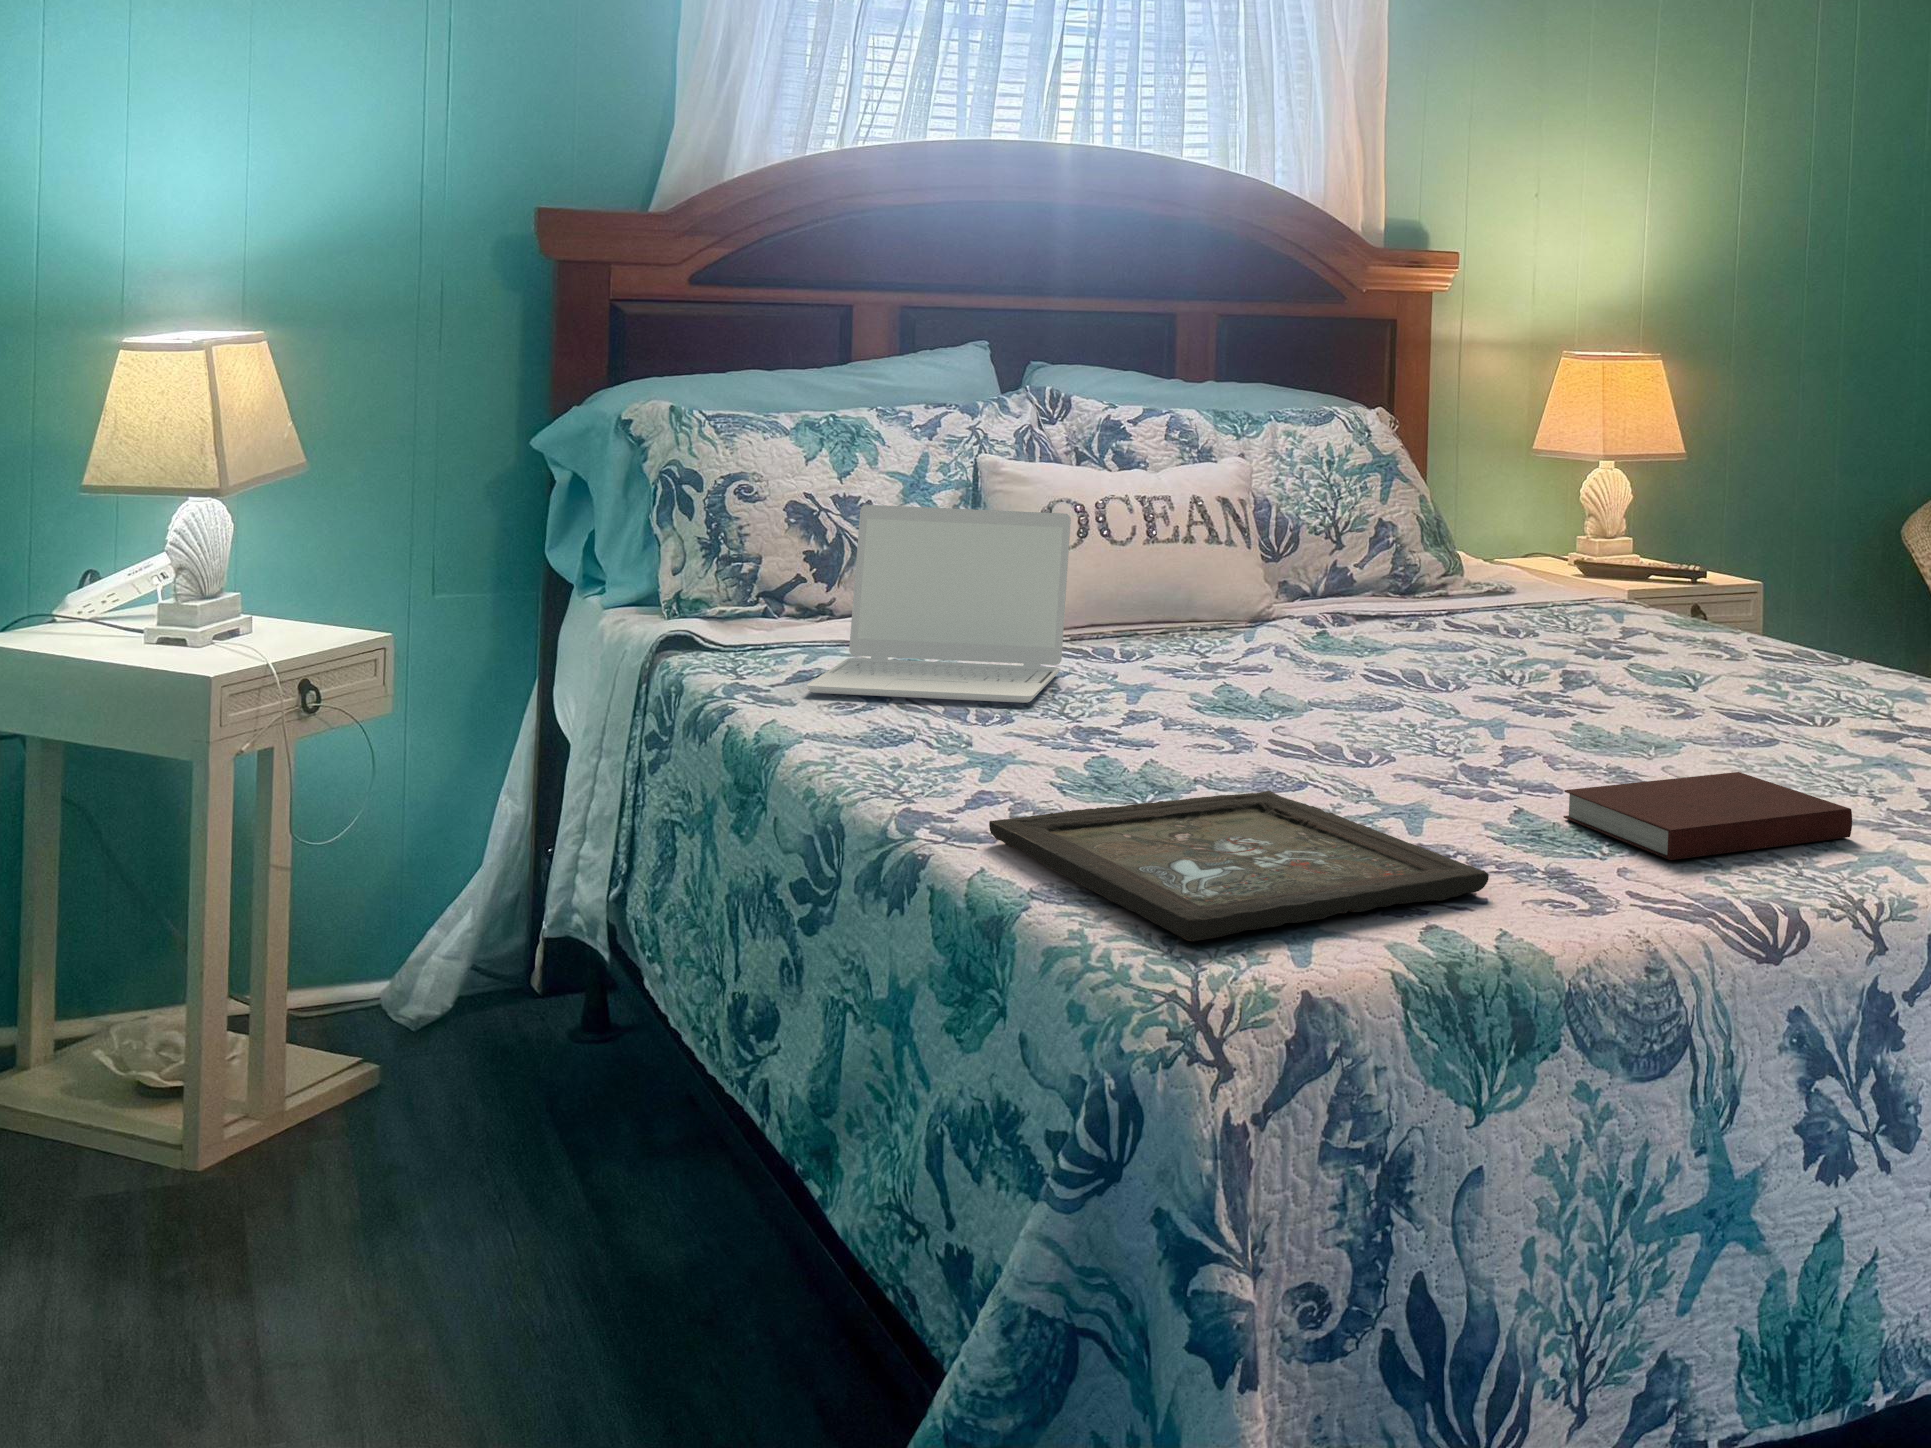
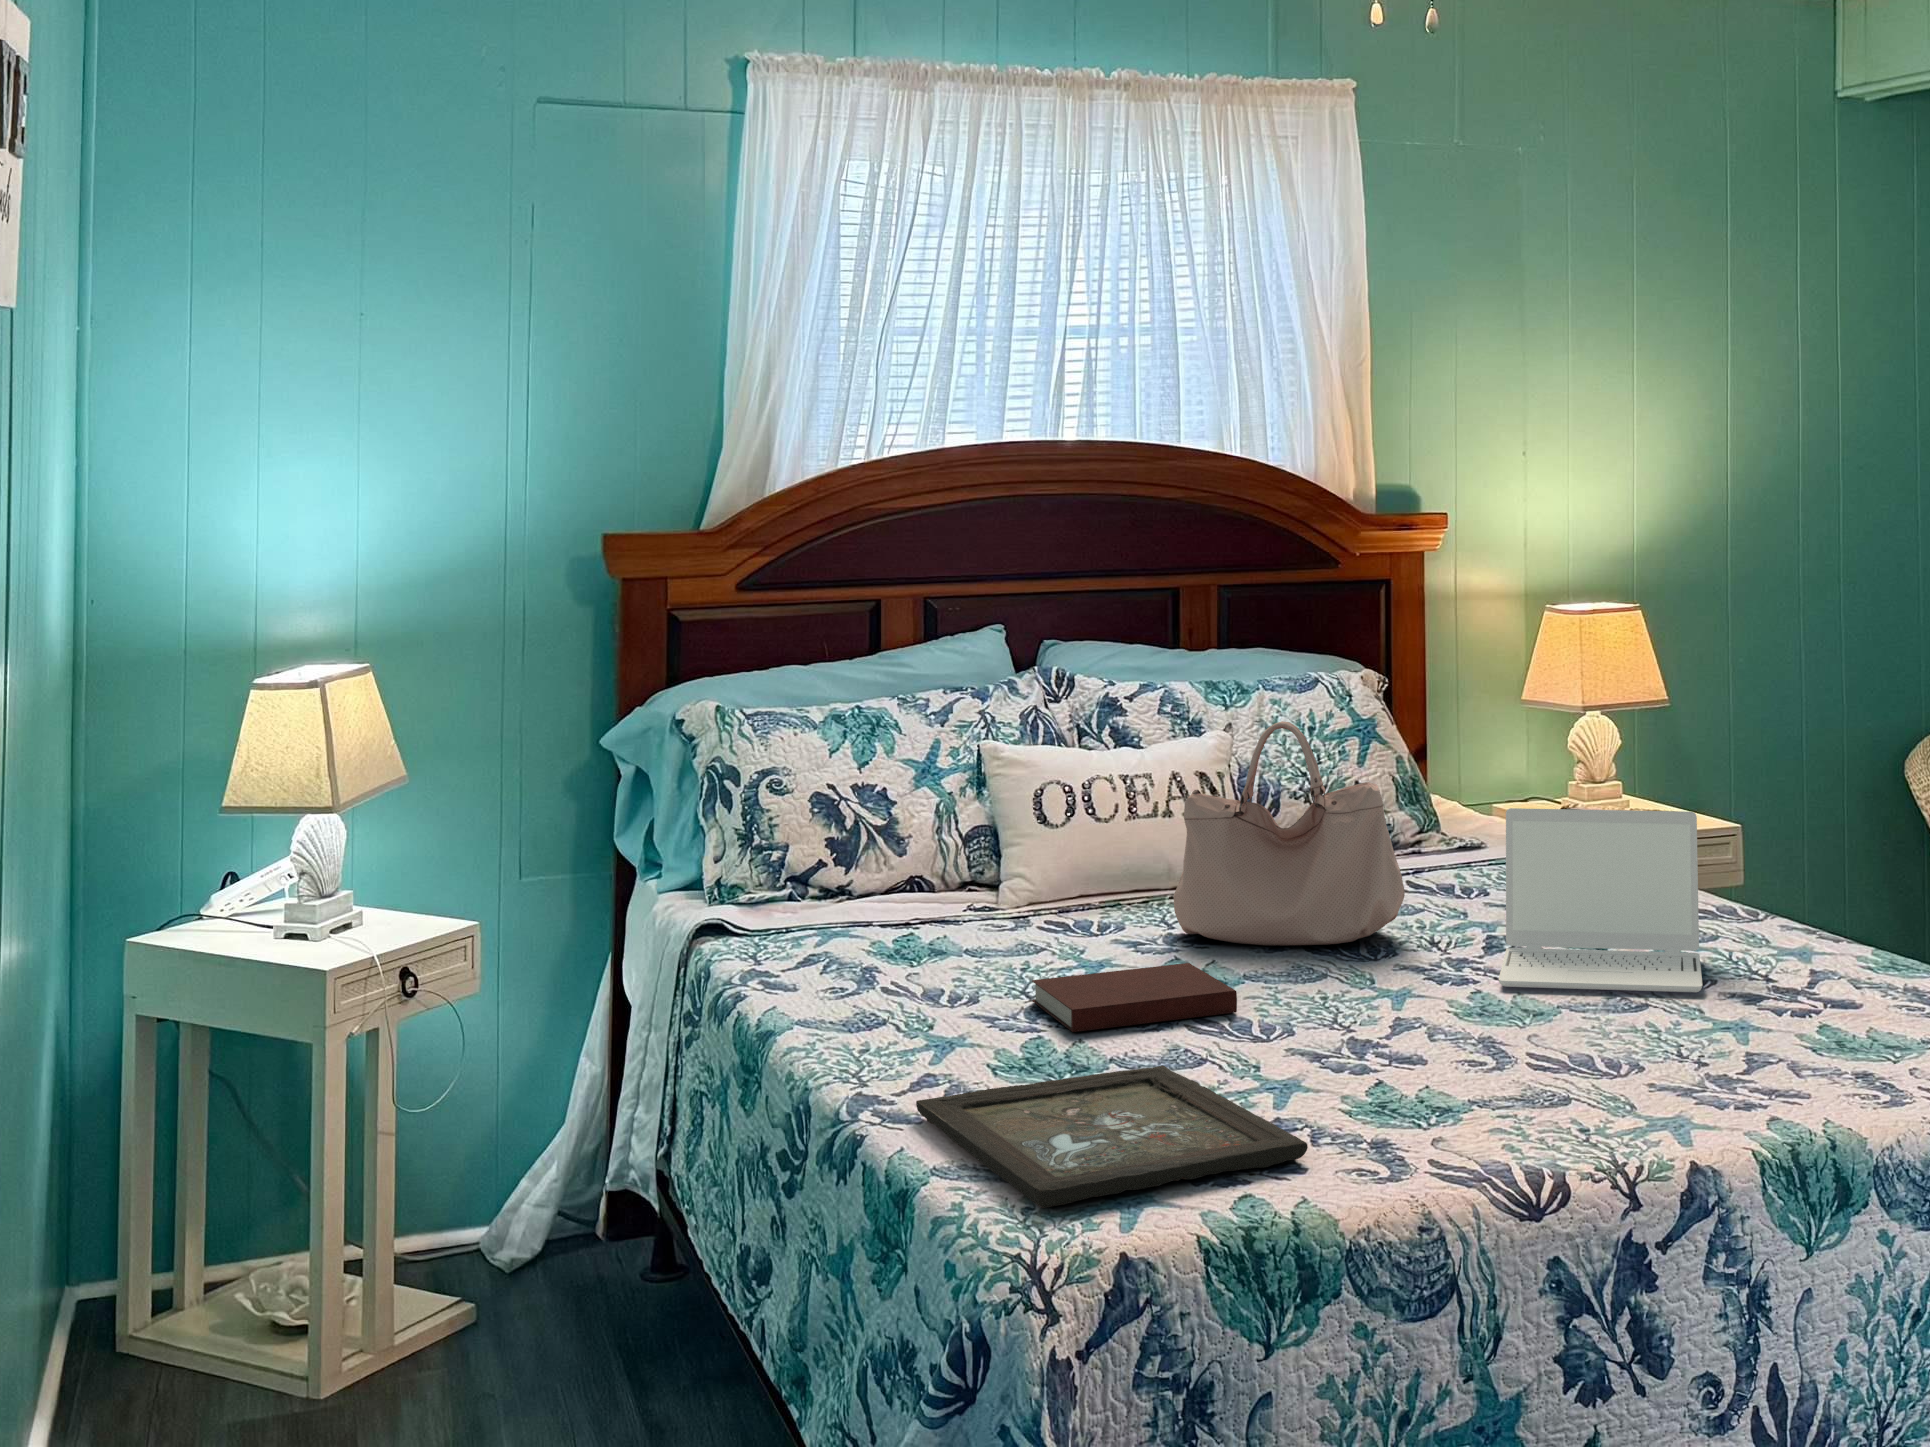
handbag: none [1215,432,1478,679] -> present [1174,721,1405,946]
laptop: present [807,505,1071,703] -> present [1499,808,1702,992]
notebook: present [1563,772,1852,860] -> present [1032,963,1237,1032]

